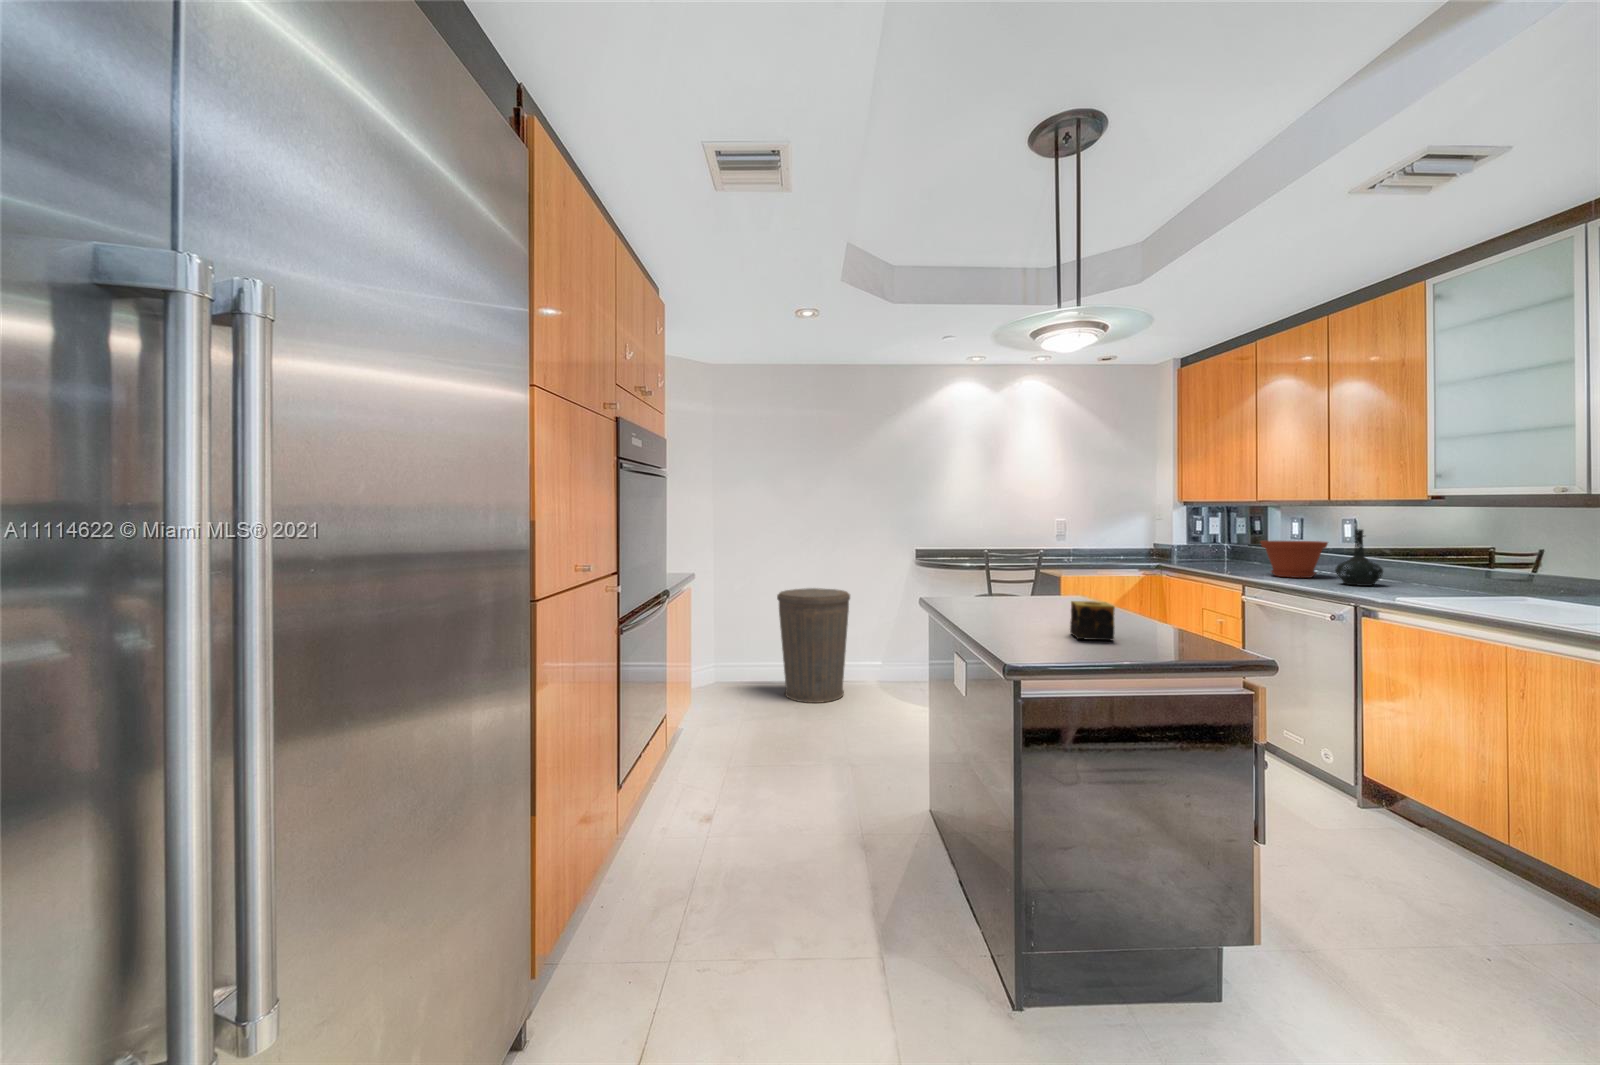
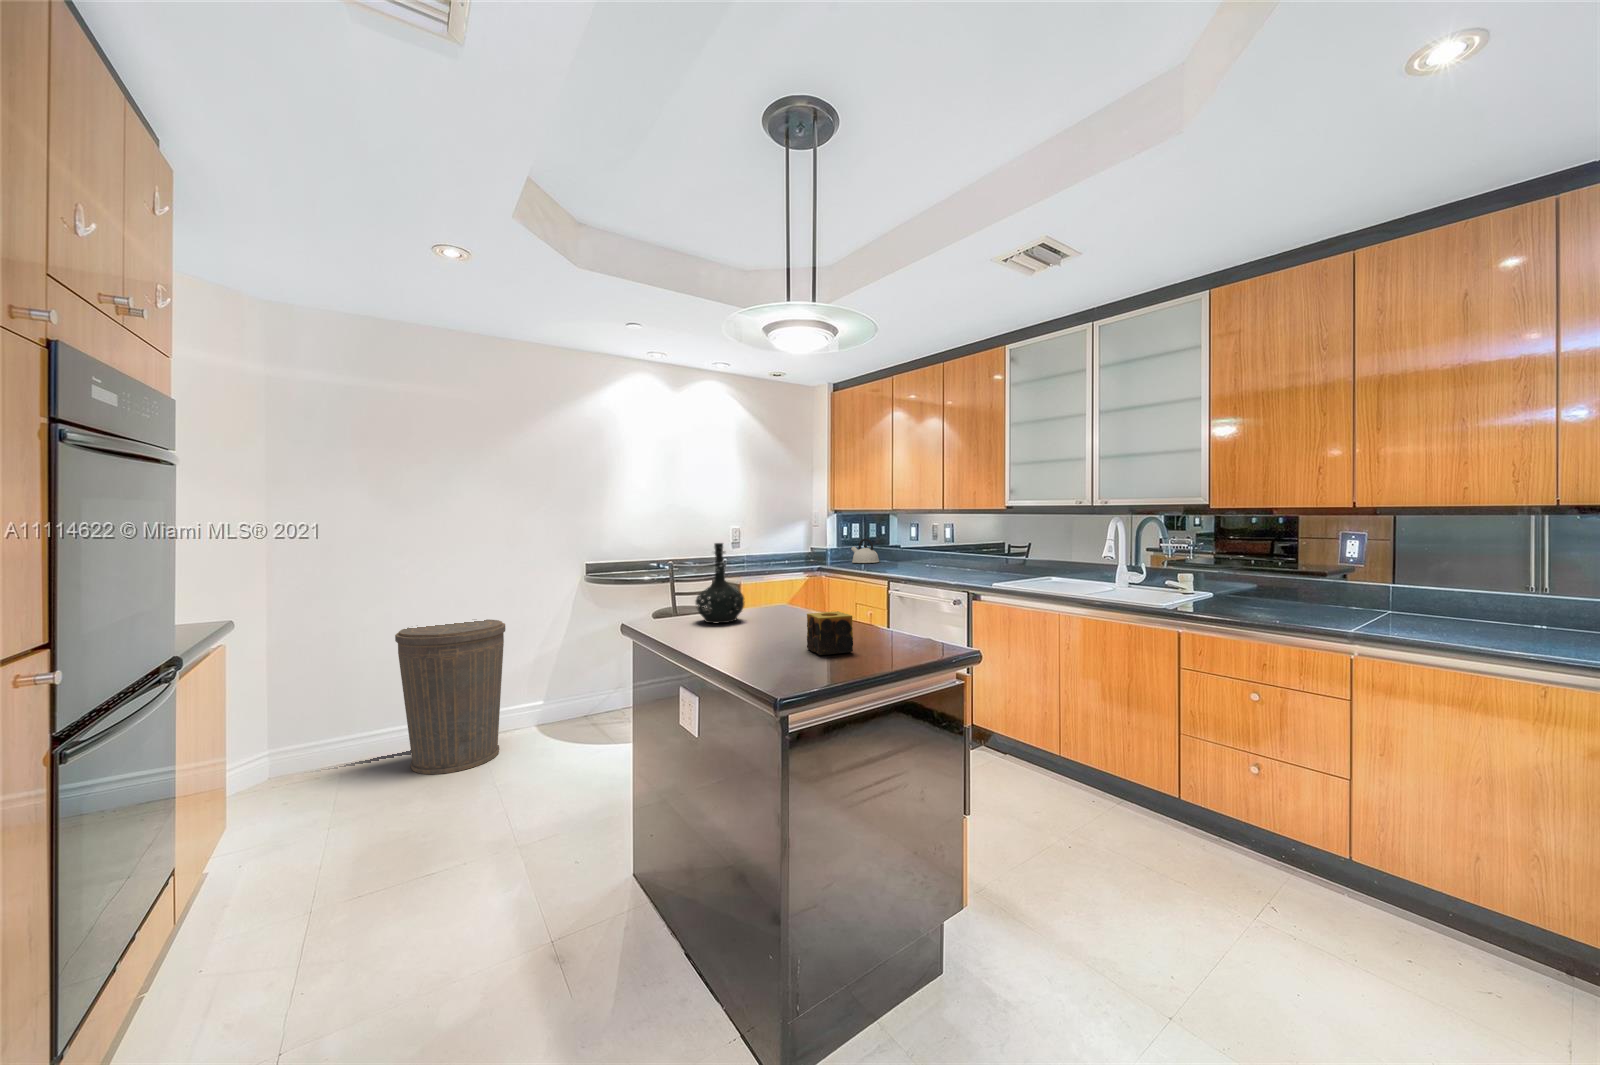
bottle: present [1335,529,1383,586] -> present [696,543,744,623]
kettle: none [1207,535,1246,563] -> present [851,539,879,563]
plant pot: present [1261,541,1328,578] -> none [897,542,941,572]

